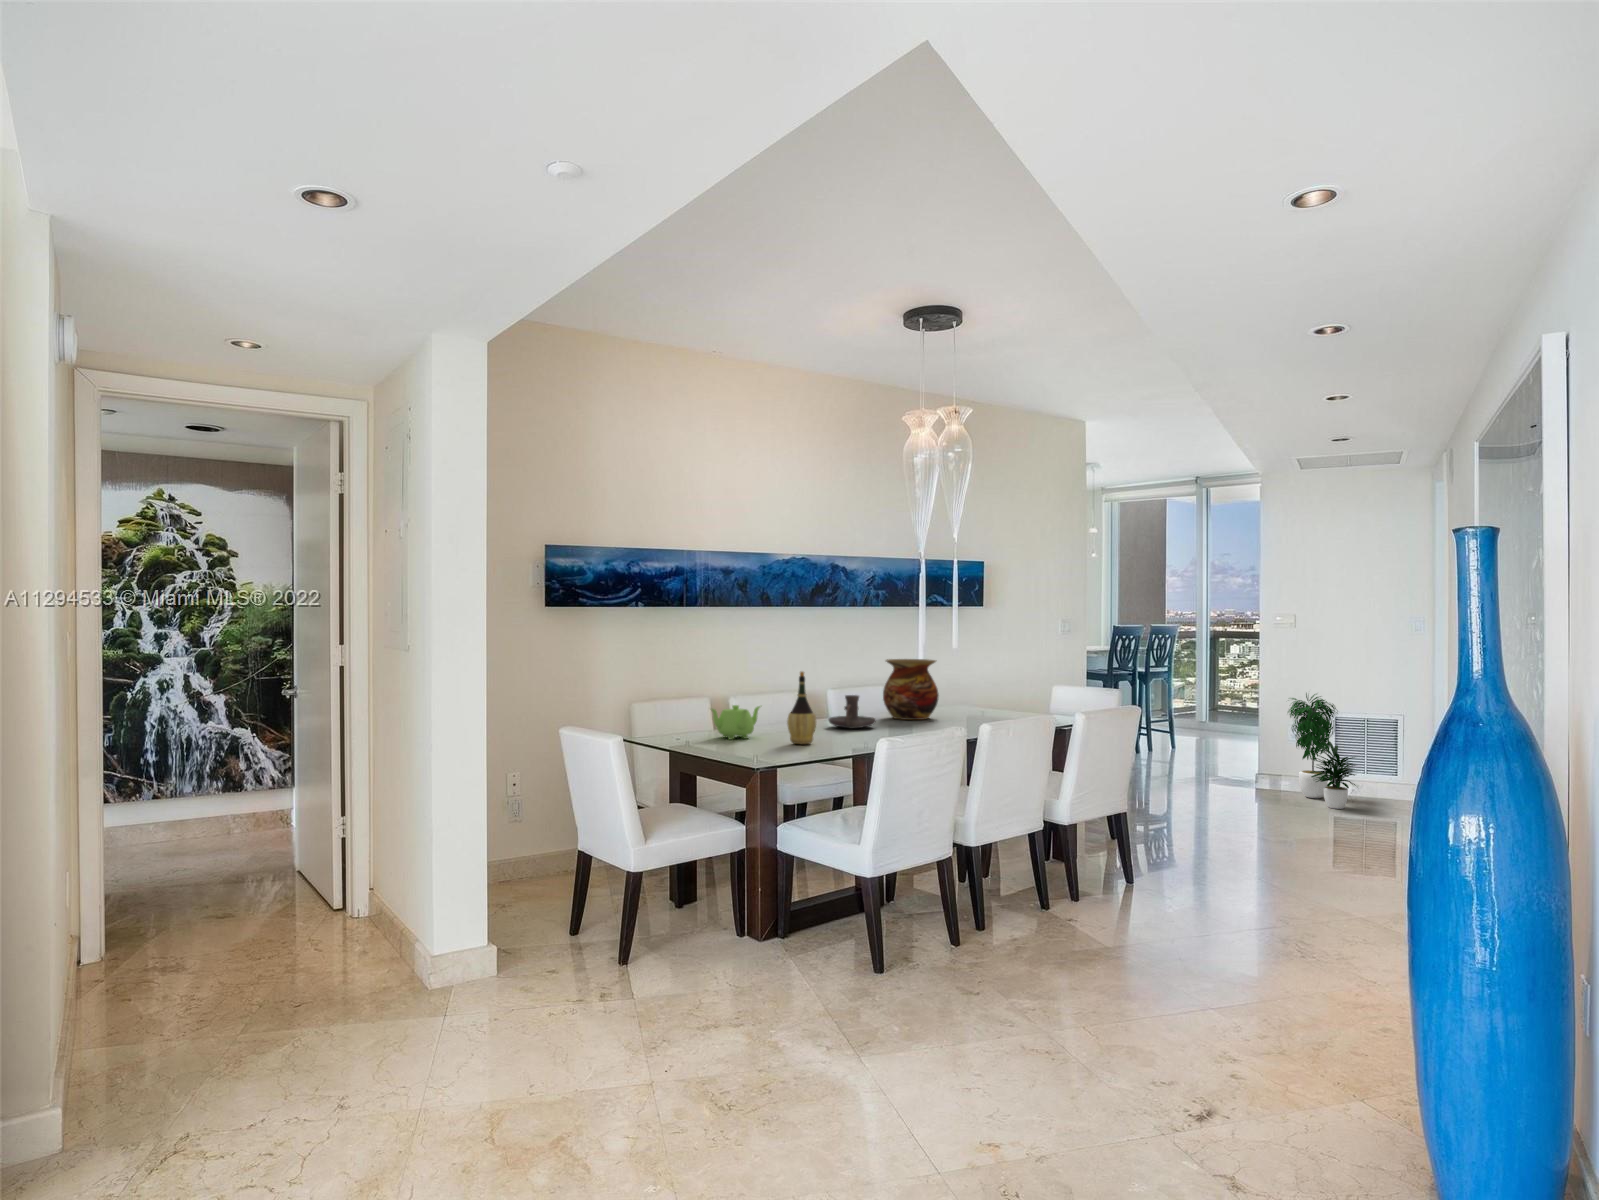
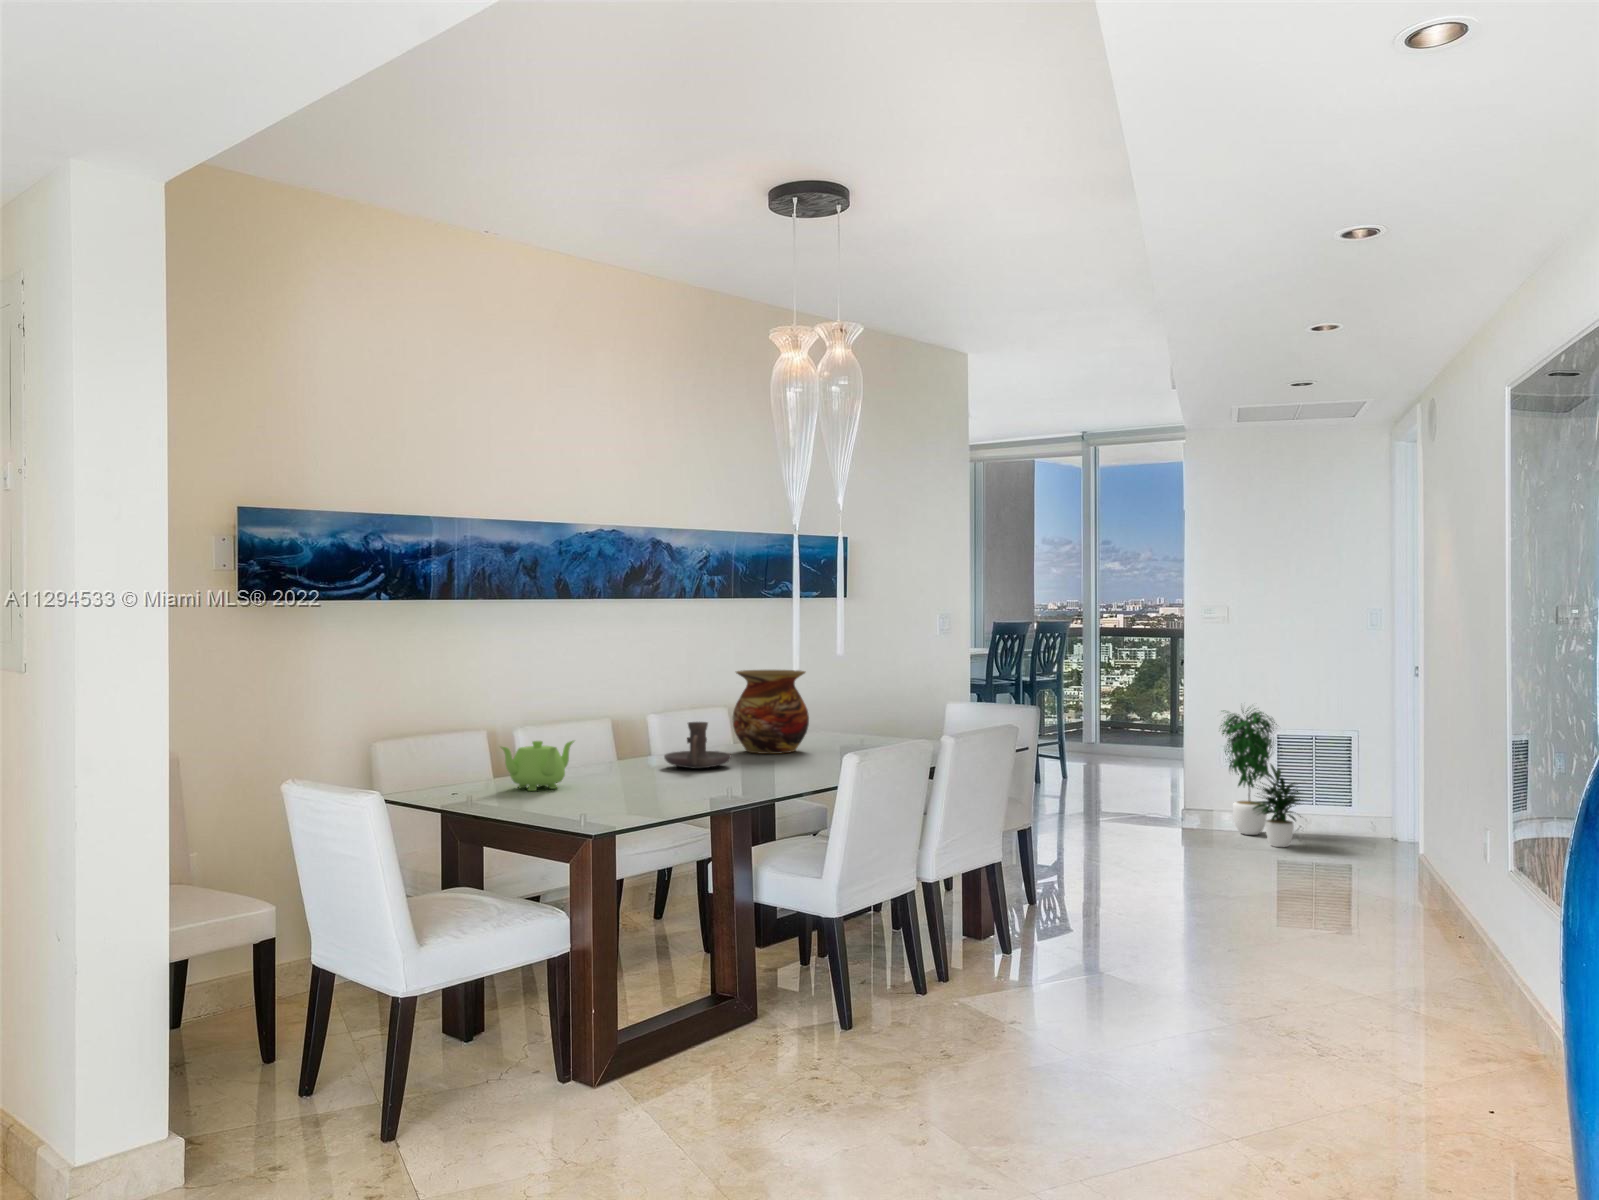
wine bottle: present [787,672,816,744] -> none [618,690,660,794]

